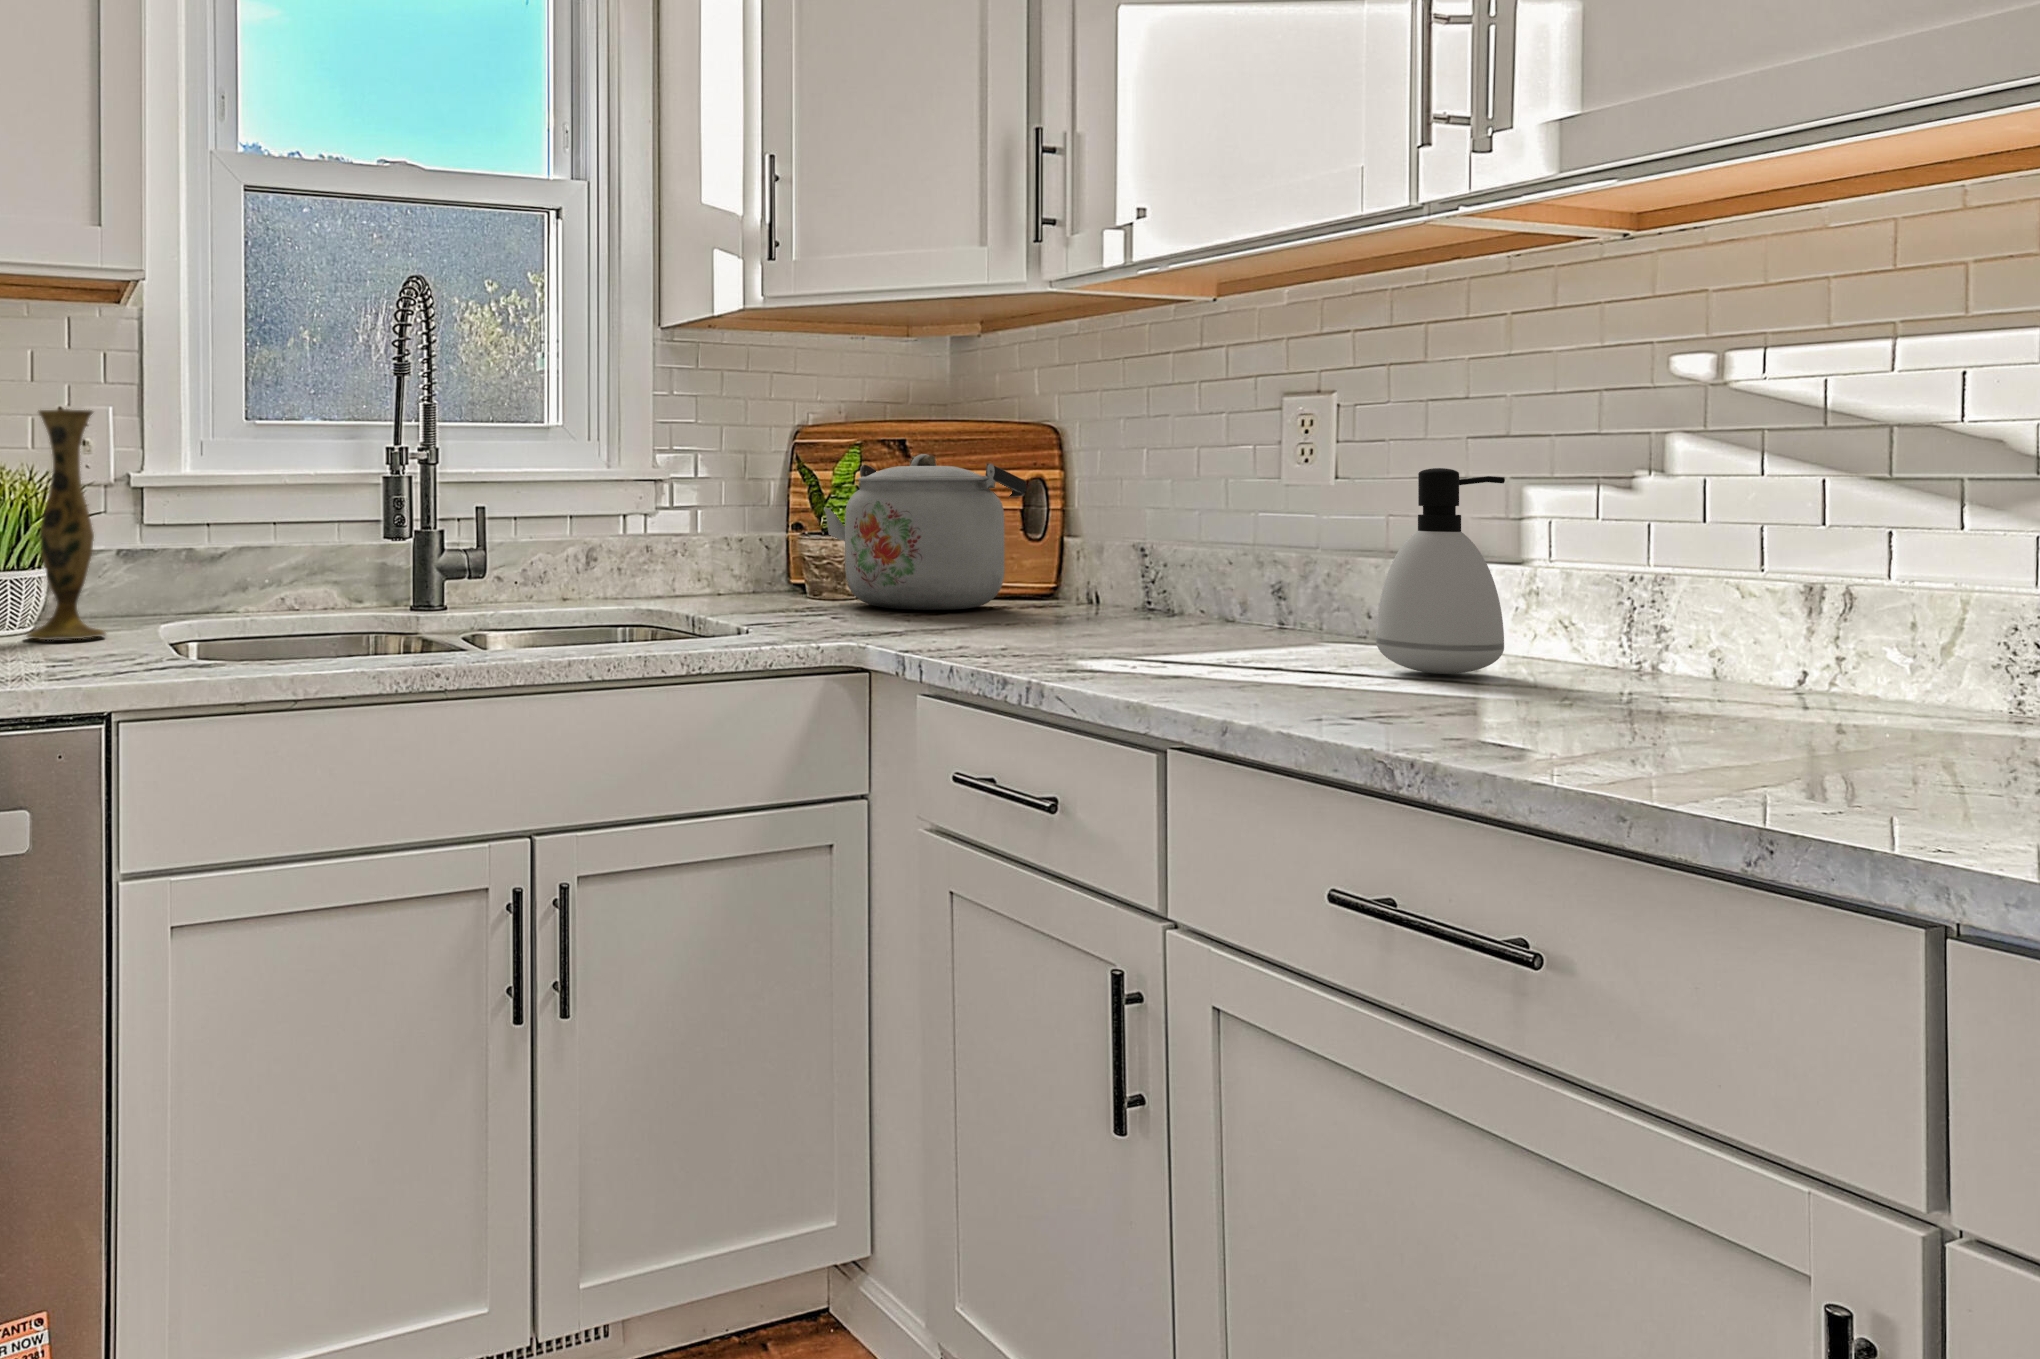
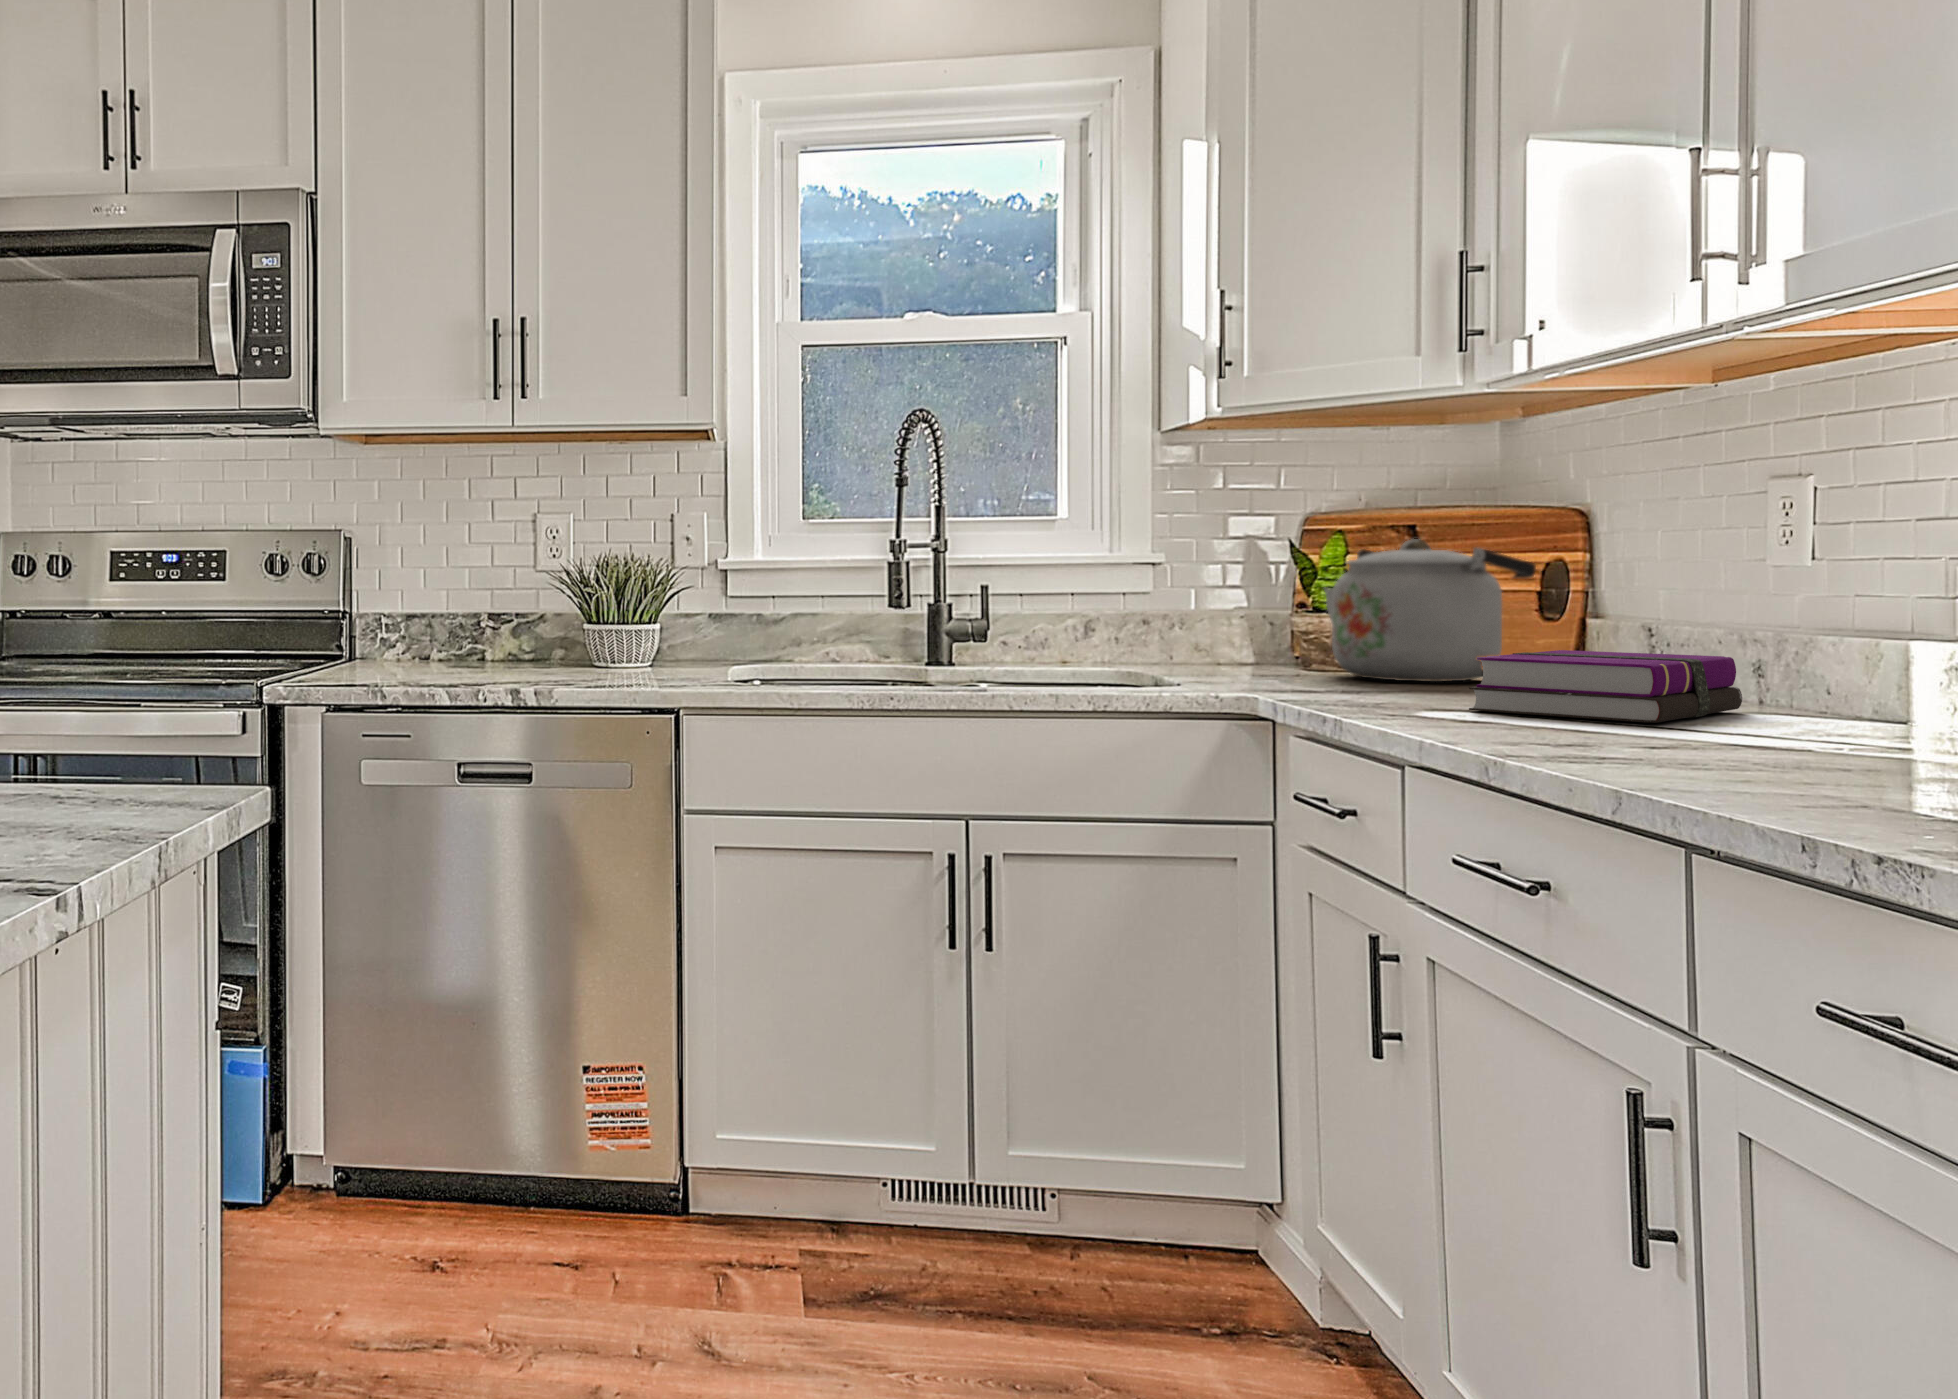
vase: present [27,409,106,640] -> none [645,520,696,671]
soap dispenser: present [1376,468,1505,674] -> none [1715,554,1856,739]
hardback book: none [1094,574,1298,658] -> present [1469,650,1742,723]

